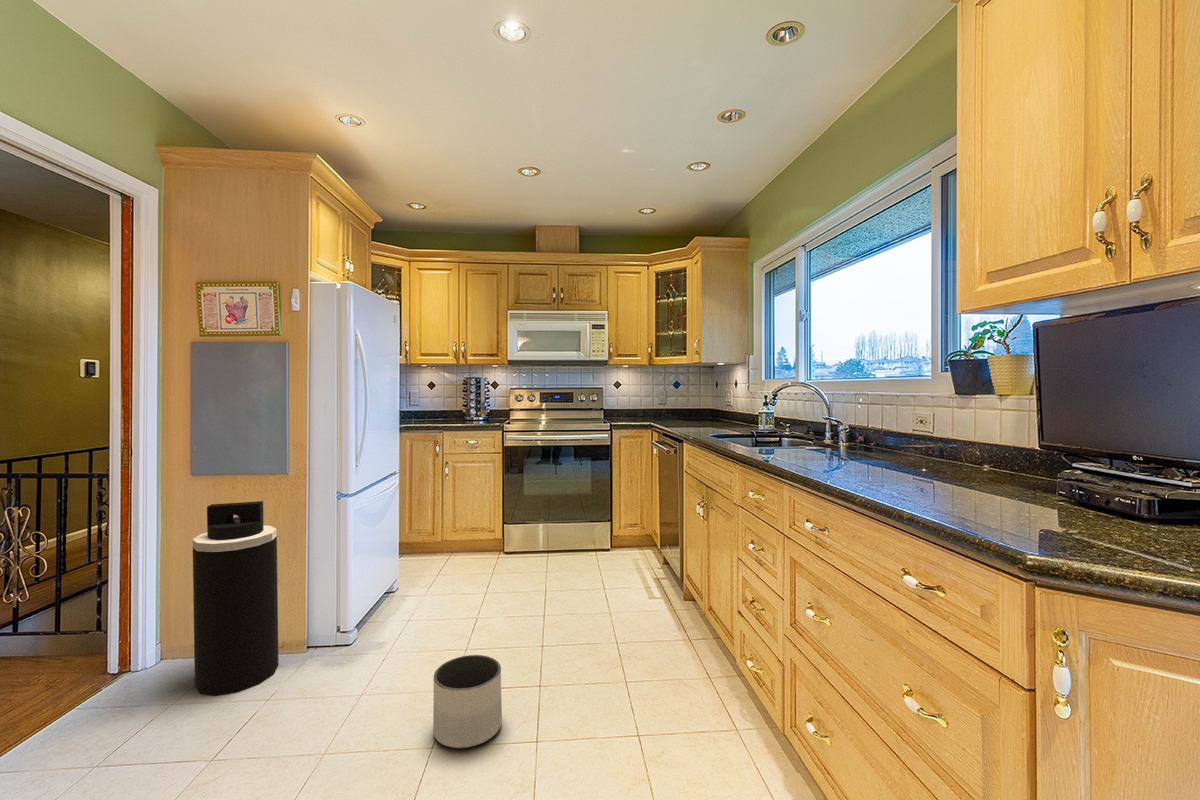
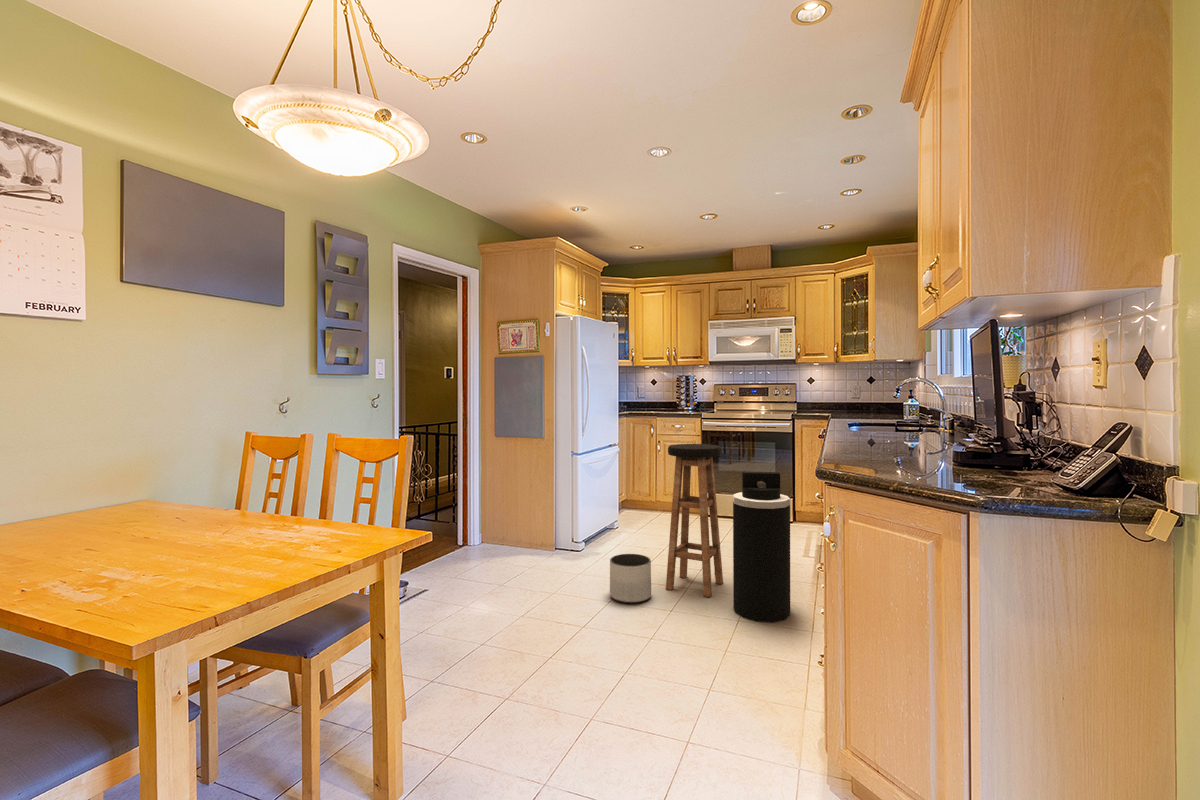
bar stool: none [514,474,589,697] -> present [666,444,723,597]
trash can: present [192,501,279,696] -> present [733,472,790,622]

